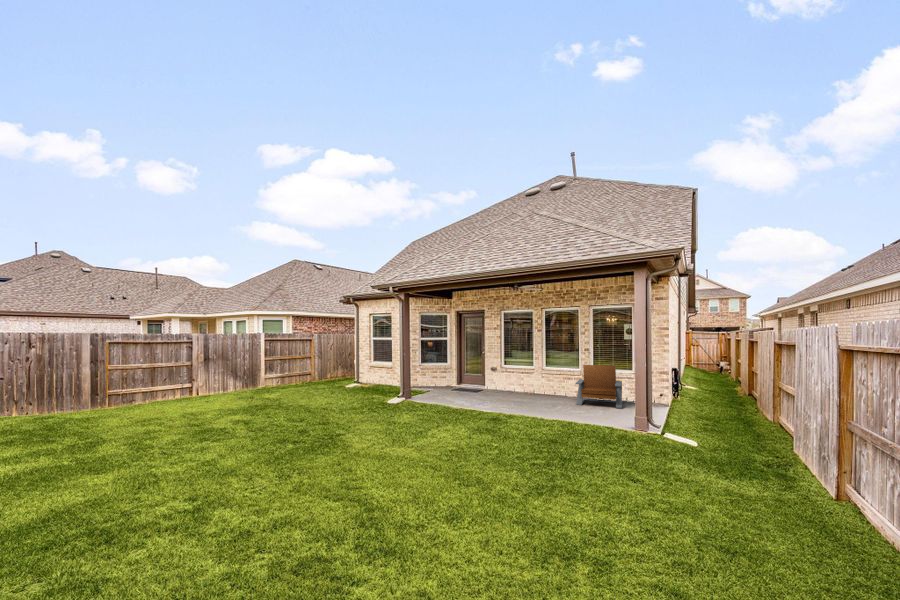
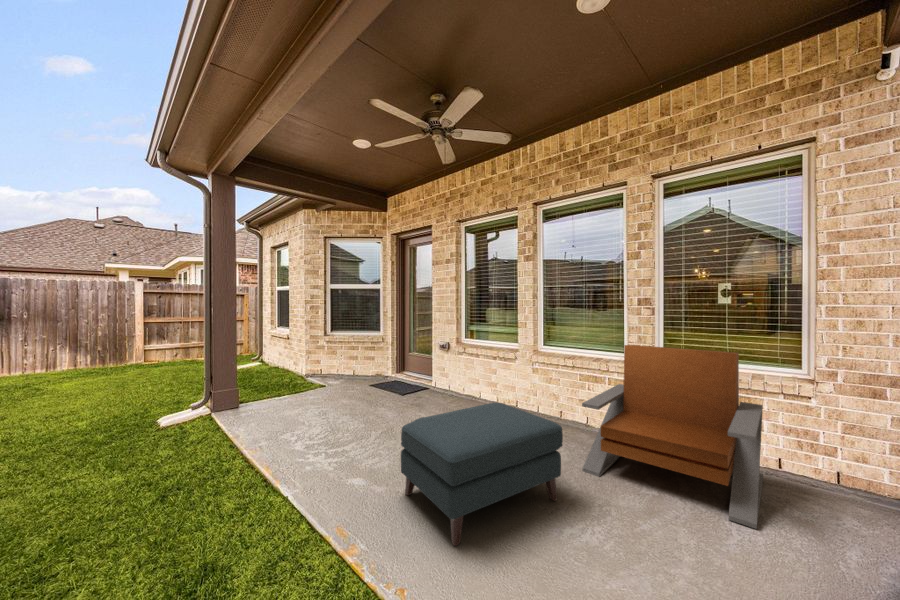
ottoman: none [533,384,576,415] -> present [401,403,563,546]

